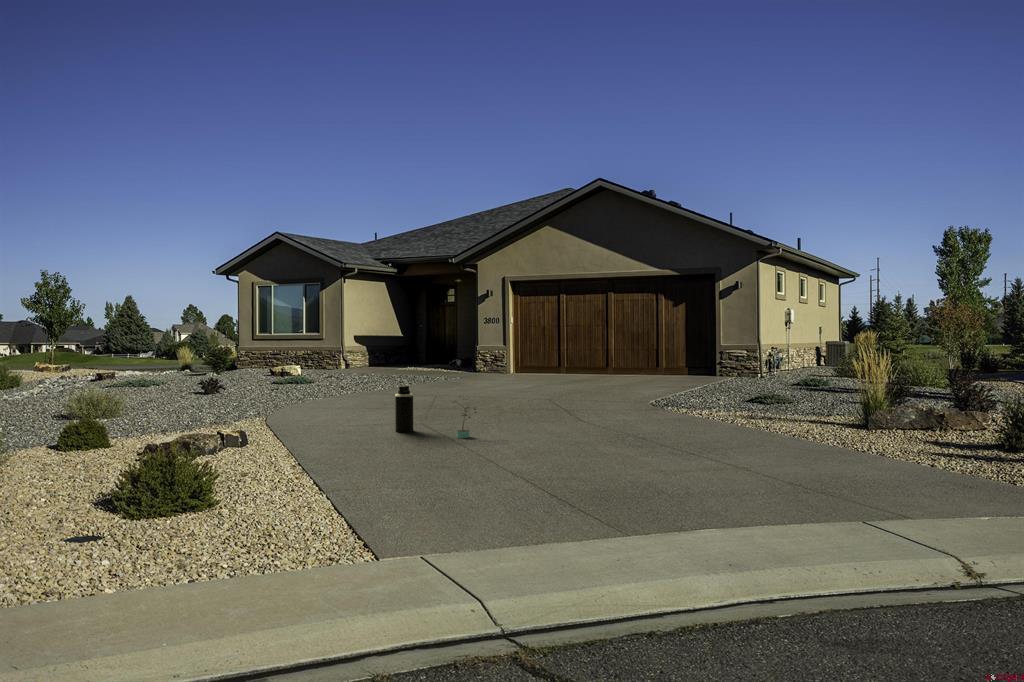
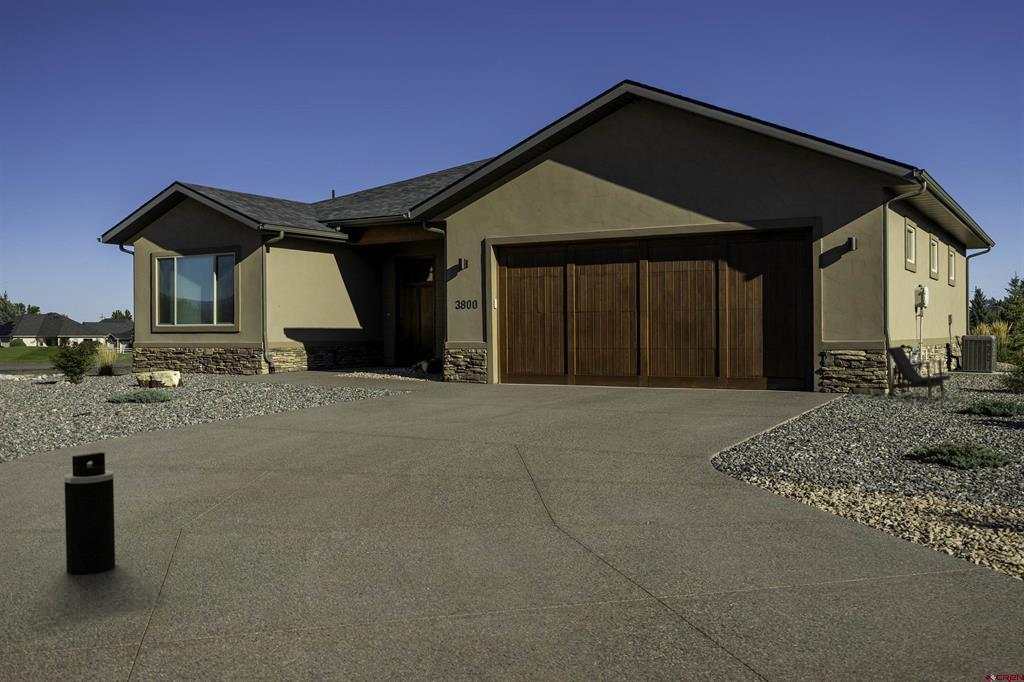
lounge chair: none [760,348,797,381] -> present [888,347,950,401]
potted plant: present [452,396,476,438] -> none [160,492,232,613]

